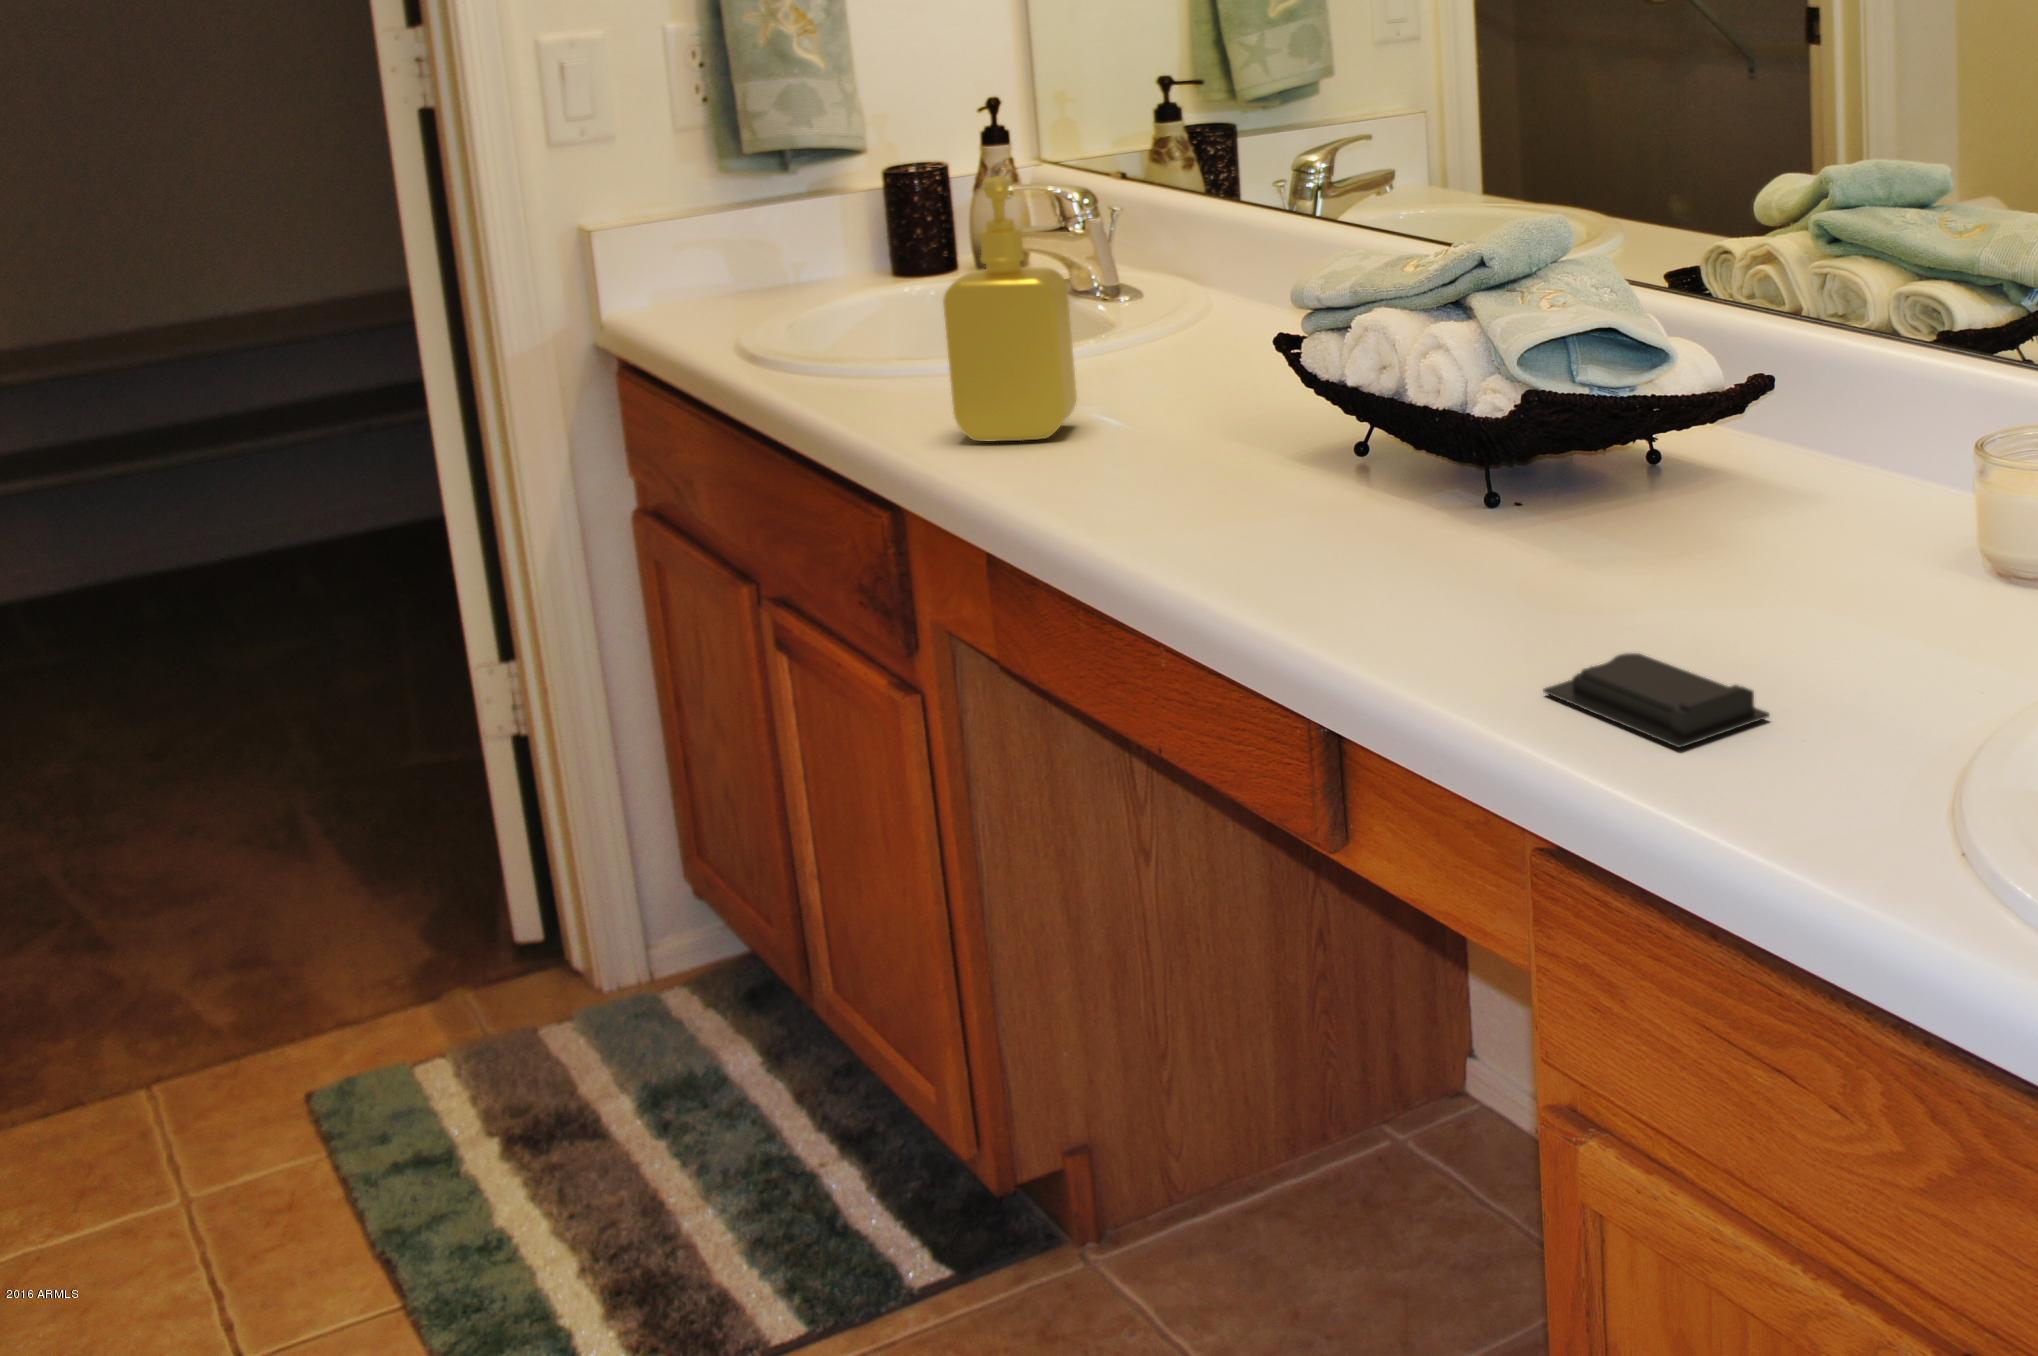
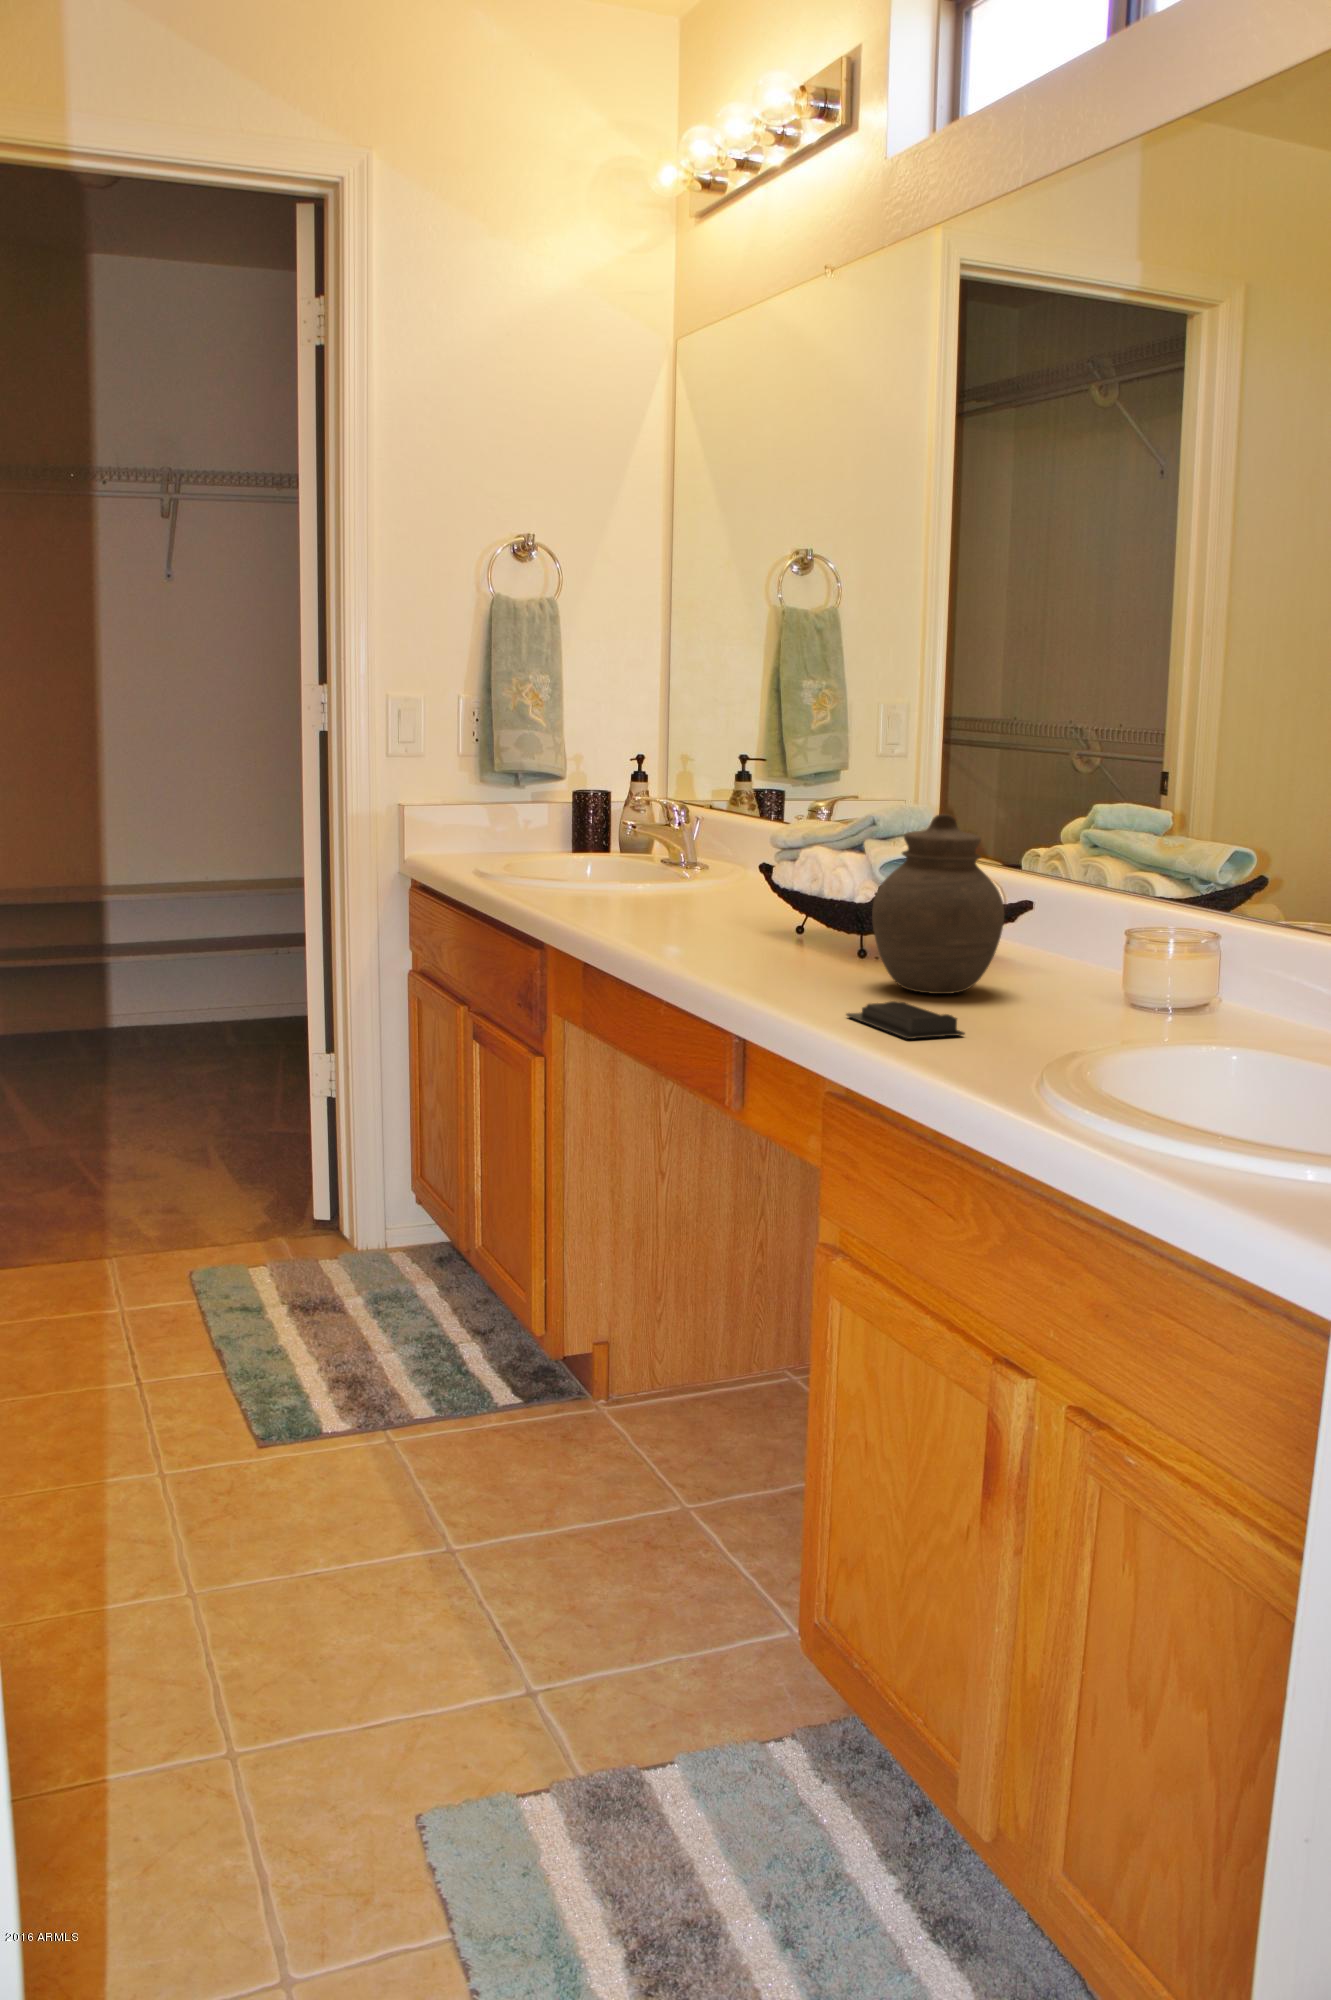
soap dispenser: present [943,176,1077,441] -> none [576,761,648,913]
jar: none [1536,284,1764,598] -> present [872,814,1004,994]

